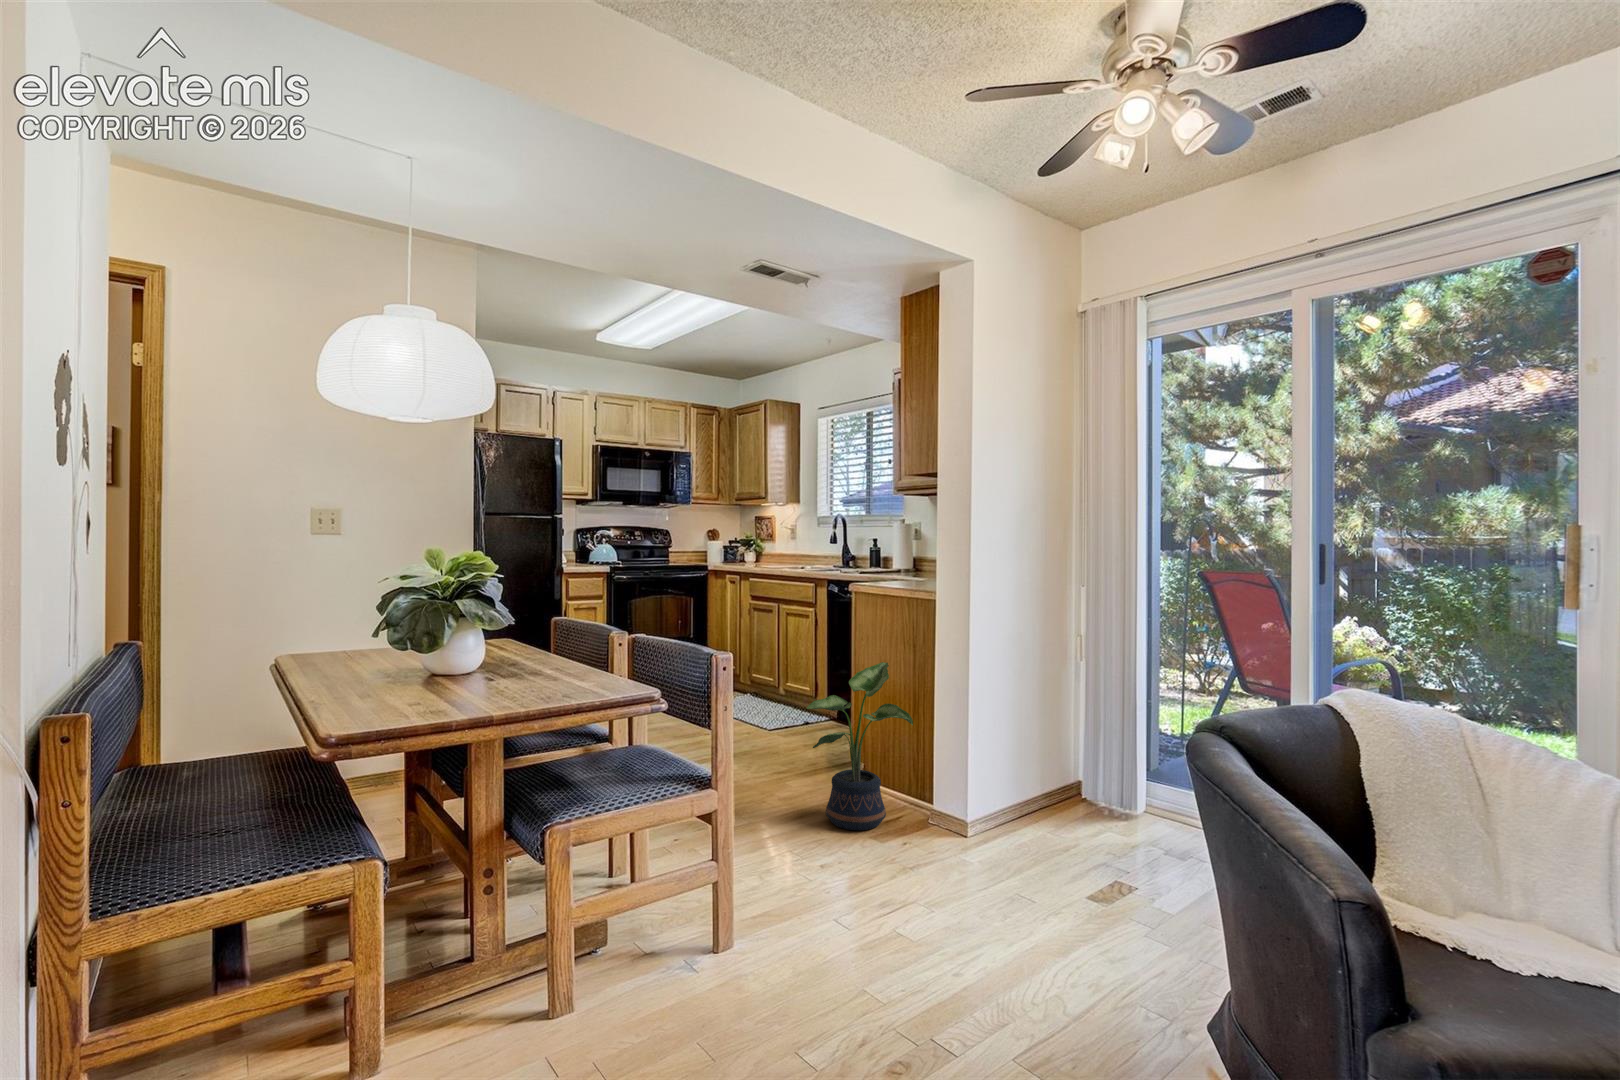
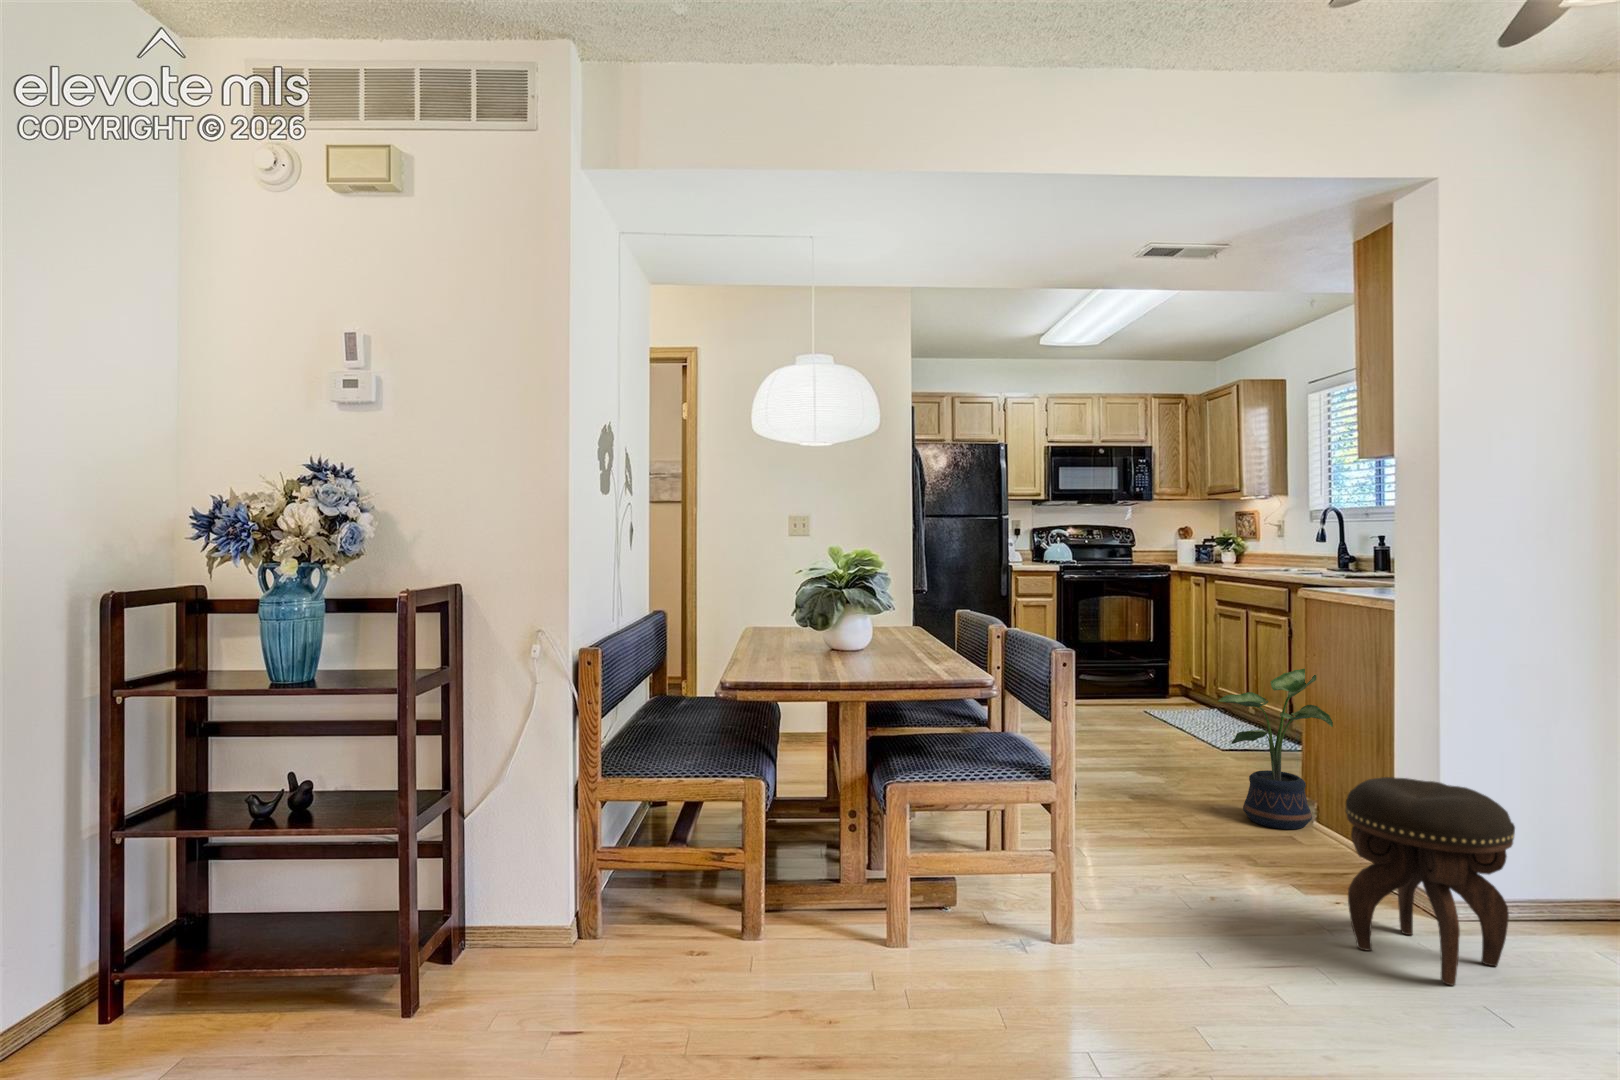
footstool: none [990,788,1143,1016] -> present [1345,777,1515,985]

